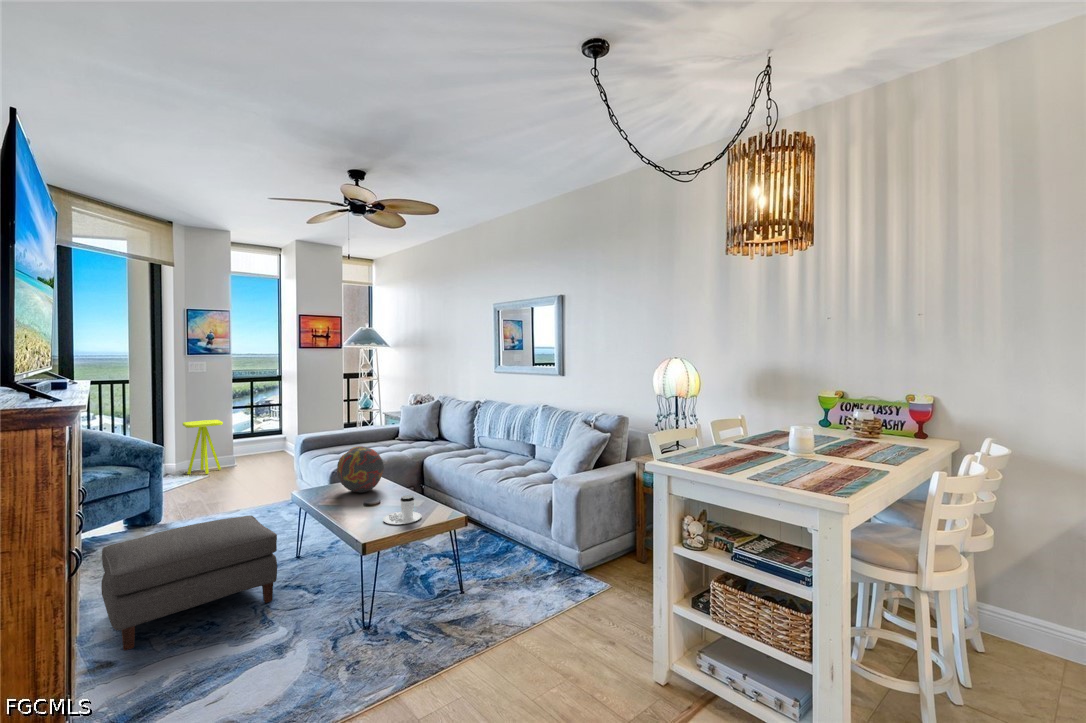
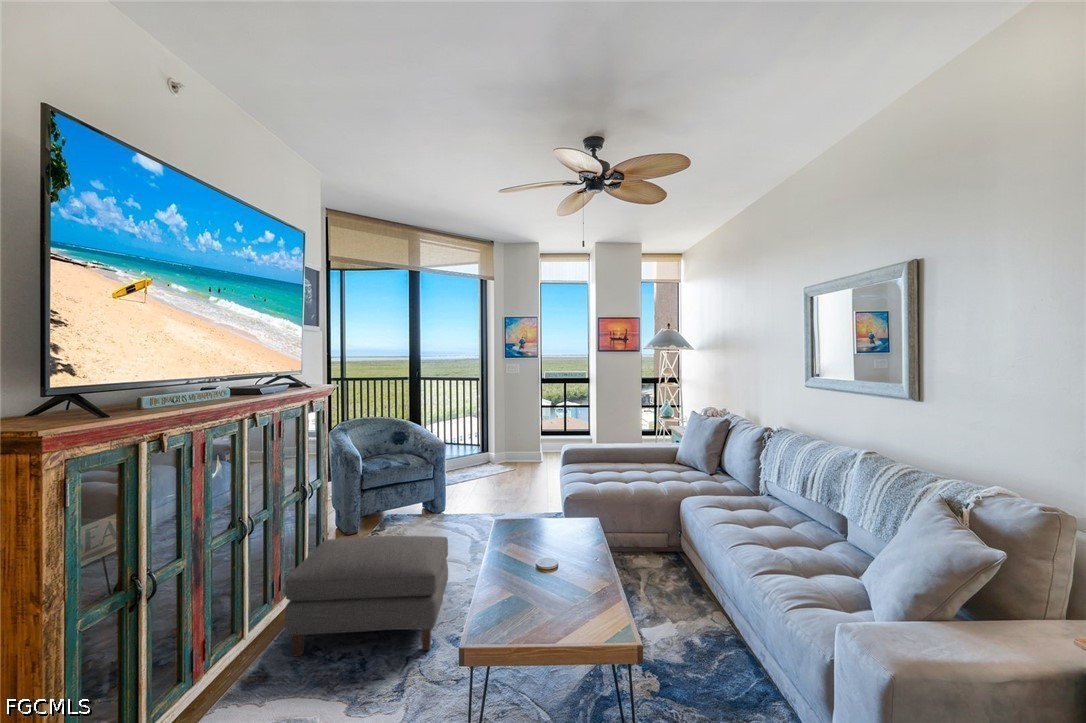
side table: present [183,420,223,474] -> none [498,417,527,467]
decorative orb: present [337,446,384,492] -> none [528,479,583,540]
coffee cup: present [383,495,421,524] -> none [522,574,576,621]

